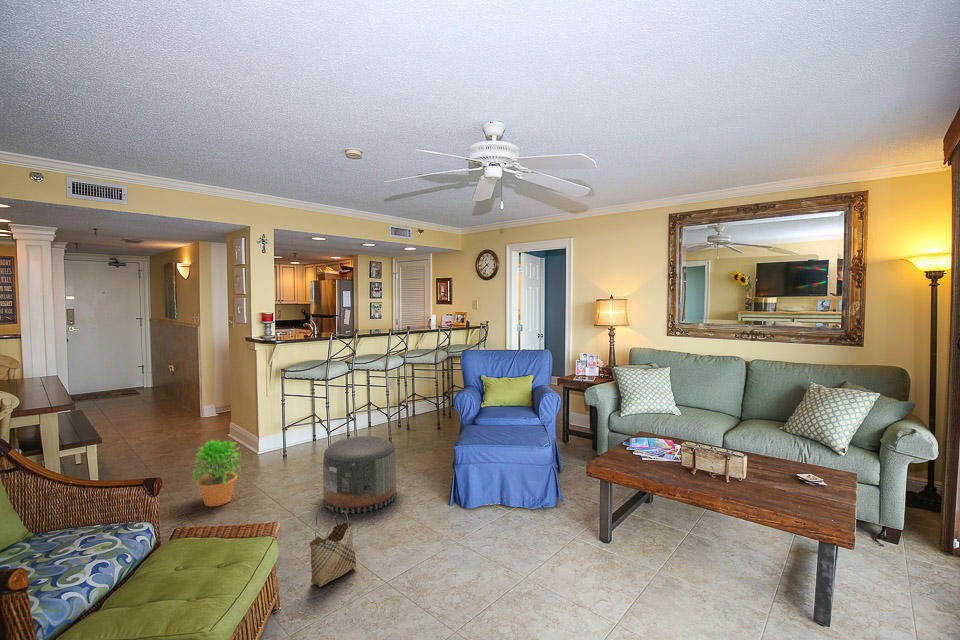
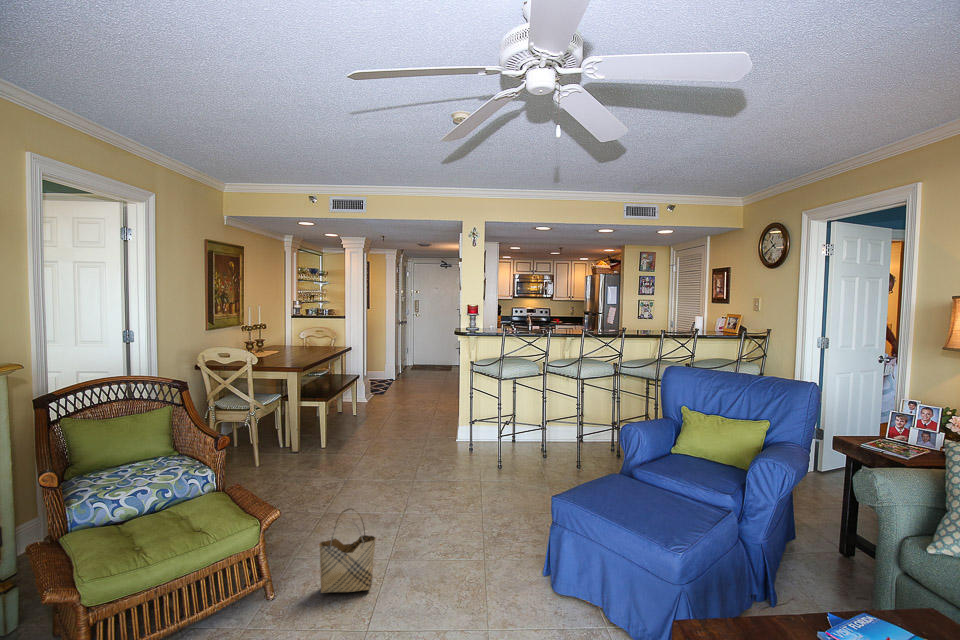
pouf: present [323,436,396,513] -> none [431,446,513,538]
potted plant: present [193,440,241,506] -> none [351,417,401,479]

